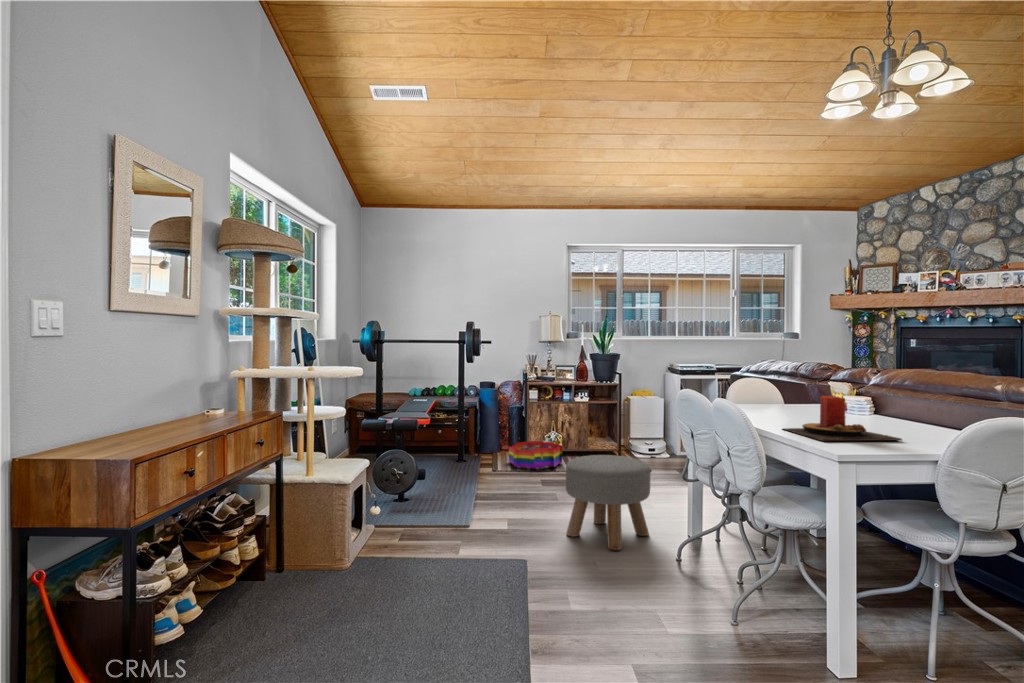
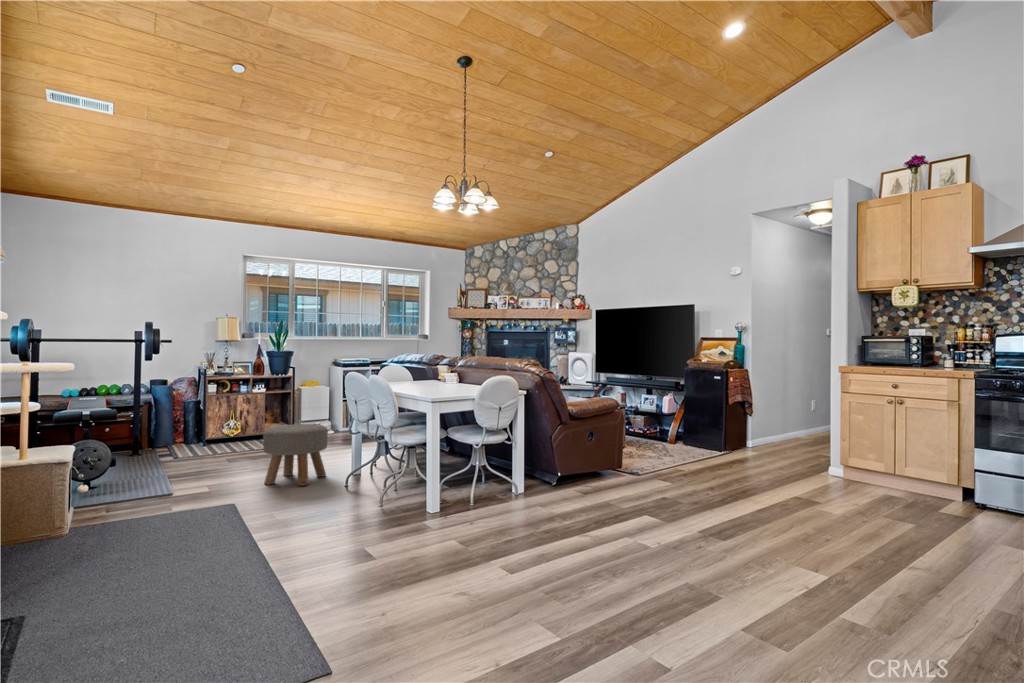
candle: present [783,395,902,441] -> none [407,370,461,394]
storage bin: present [509,441,562,469] -> none [189,429,243,453]

